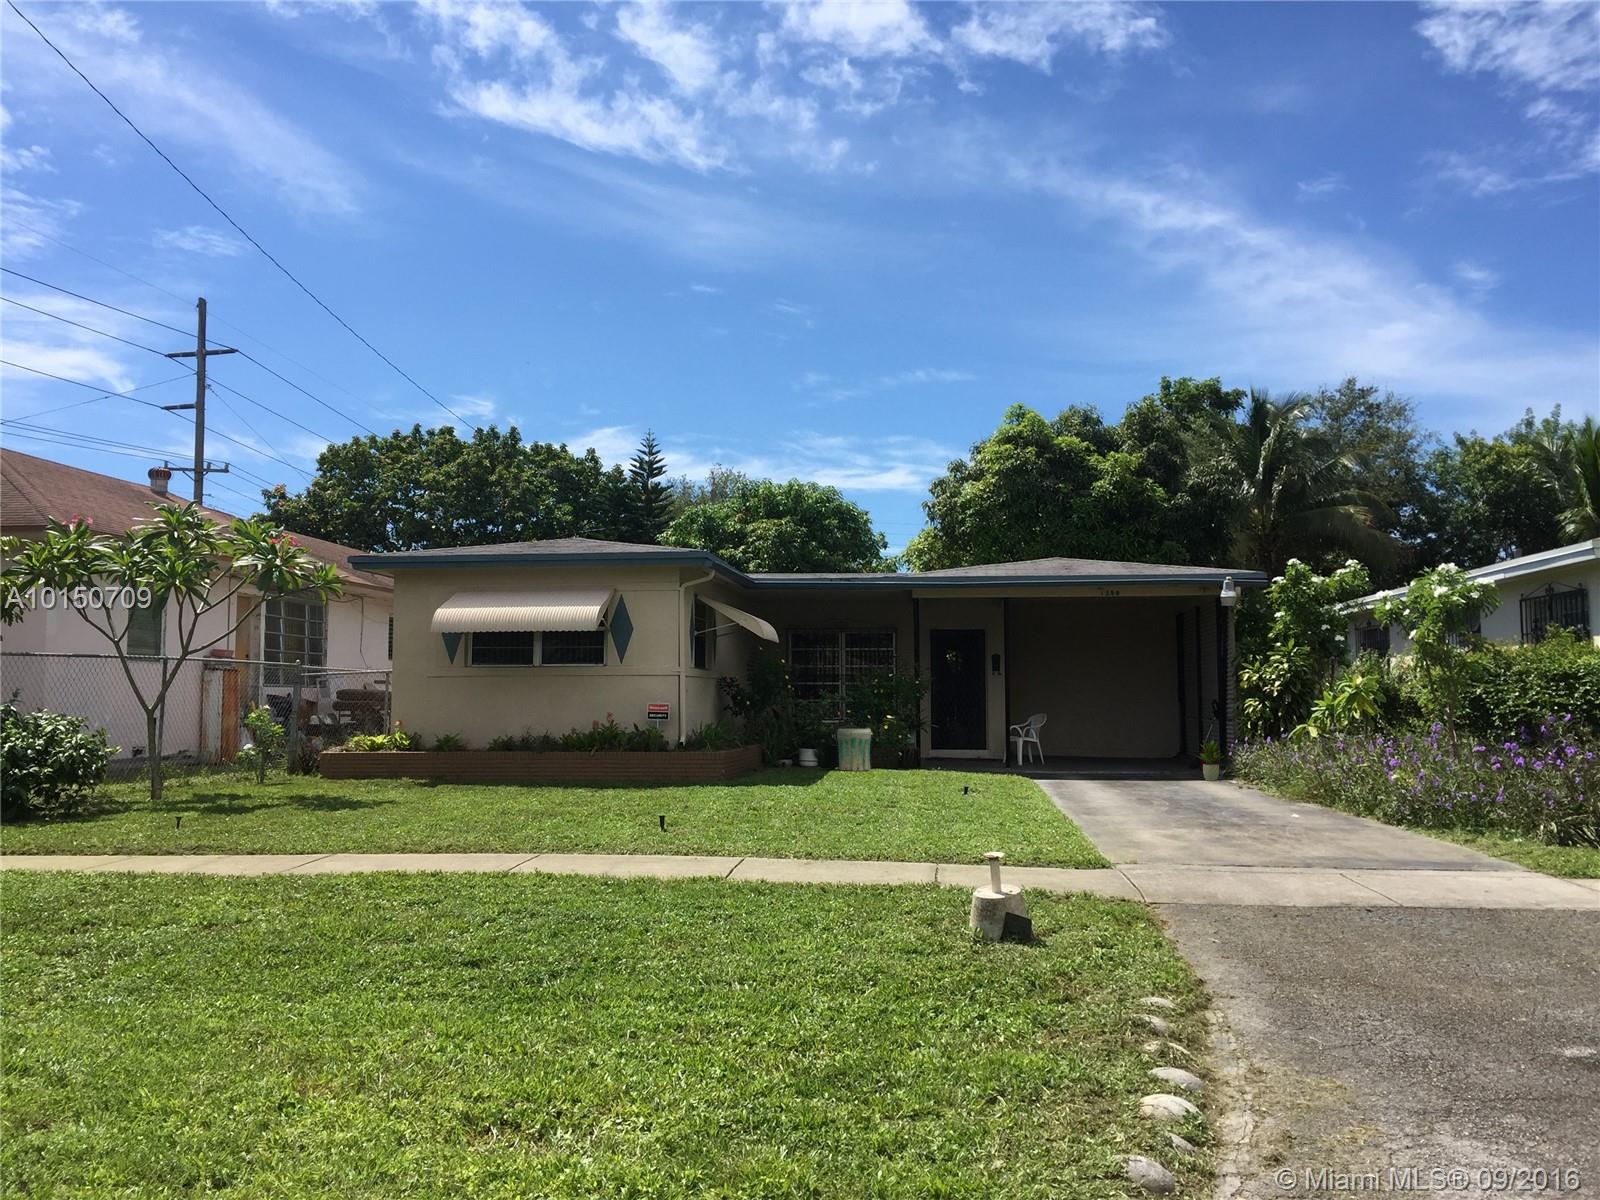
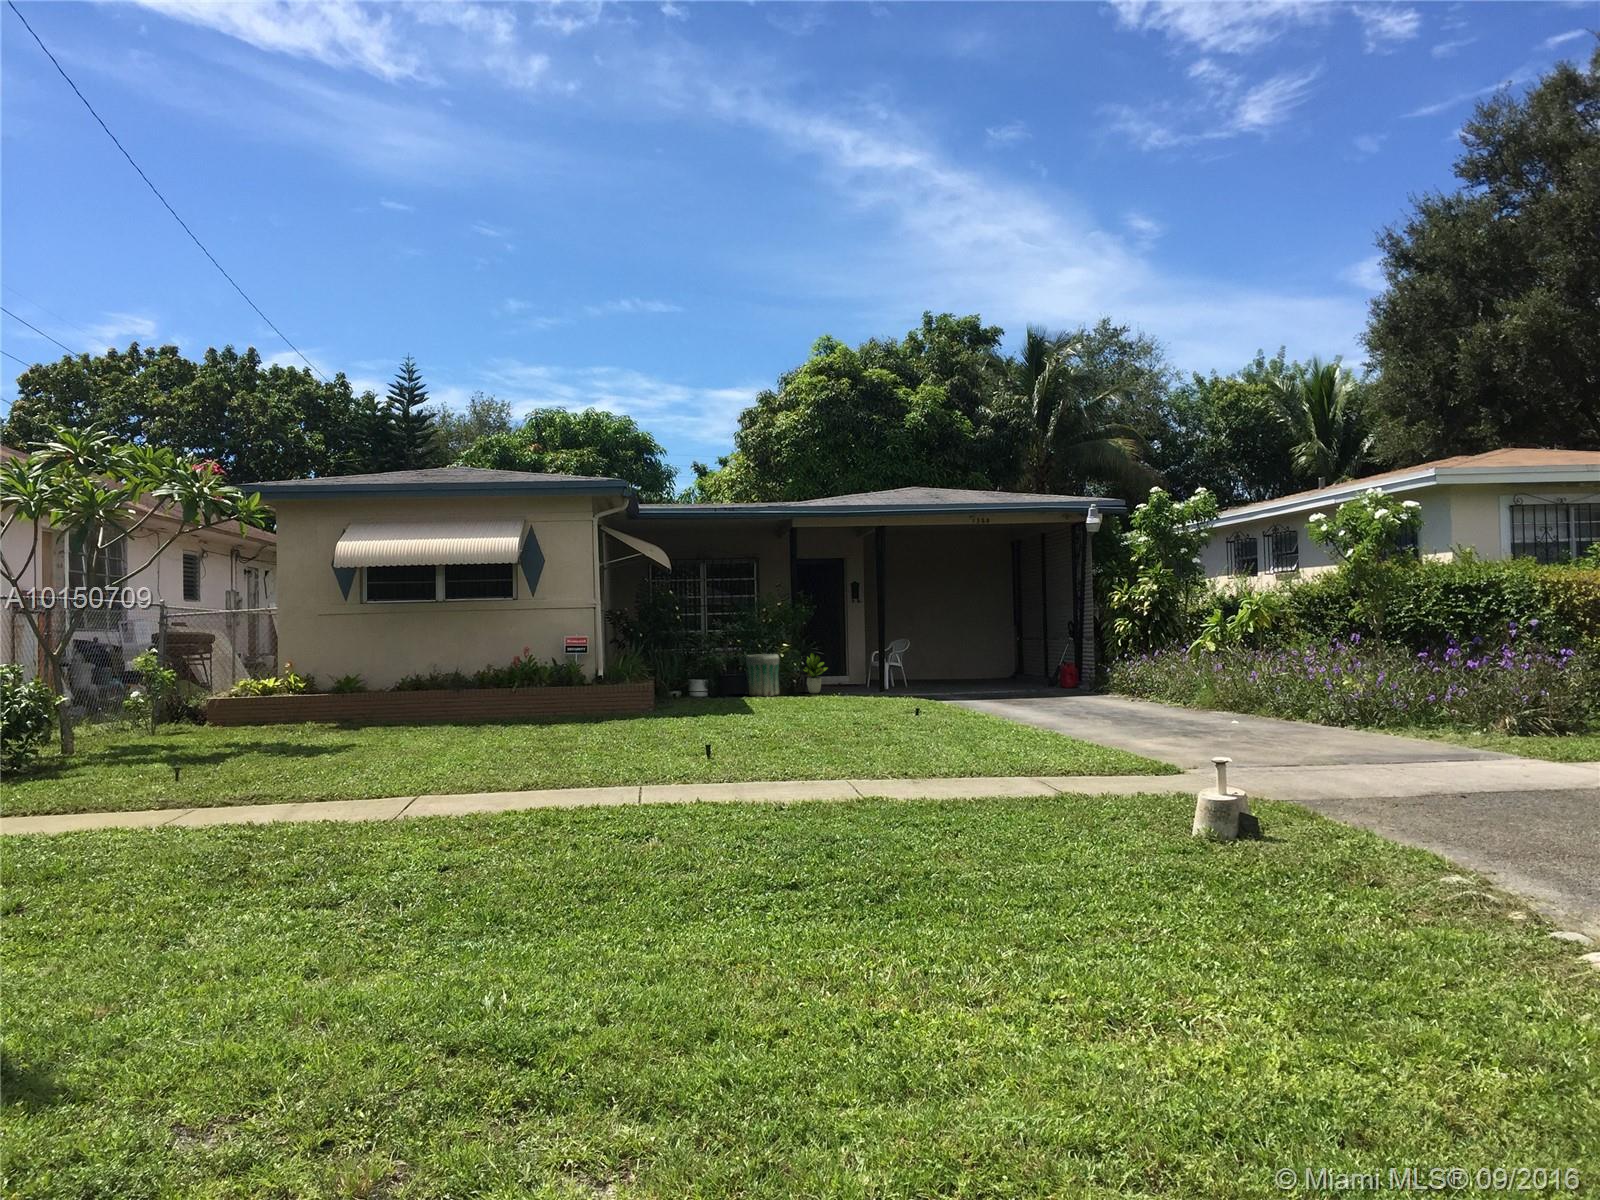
potted plant: present [1197,739,1224,781] -> present [803,653,828,693]

